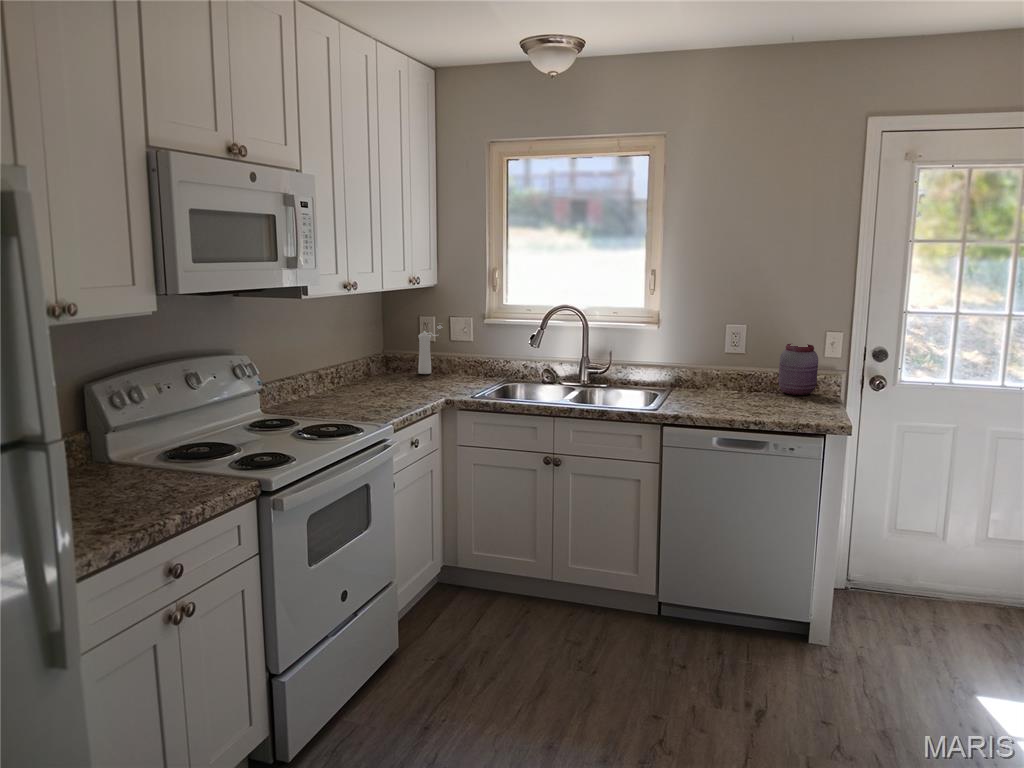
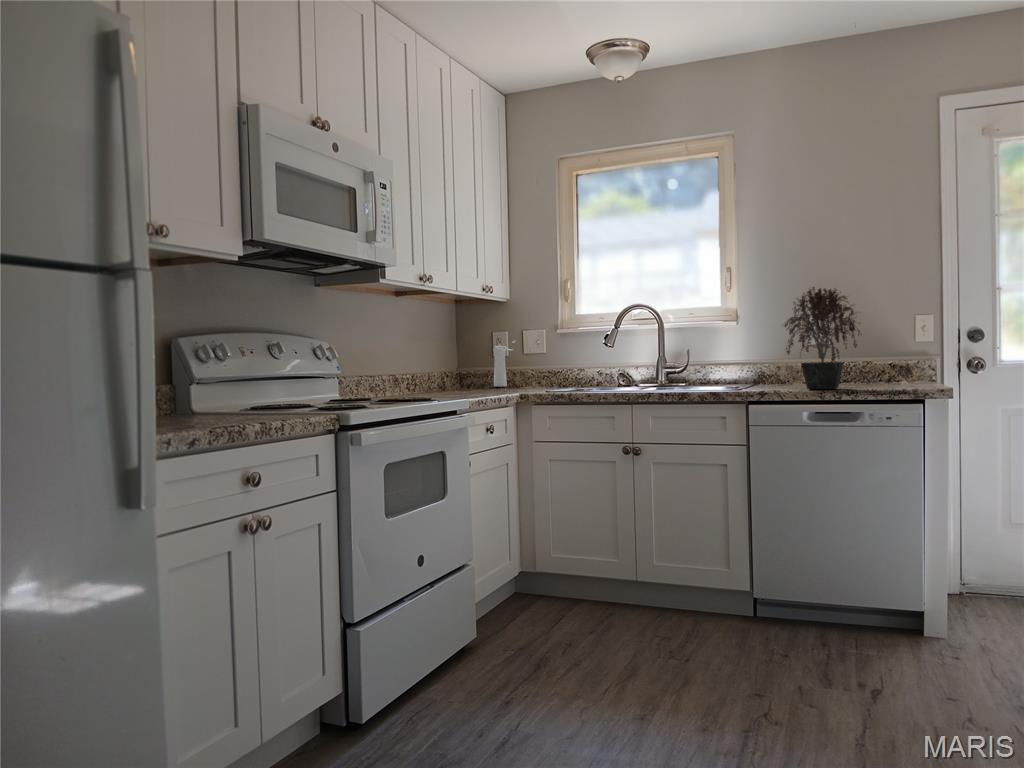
potted plant: none [699,319,777,421] -> present [784,287,860,389]
jar: present [778,344,818,395] -> none [867,330,909,382]

